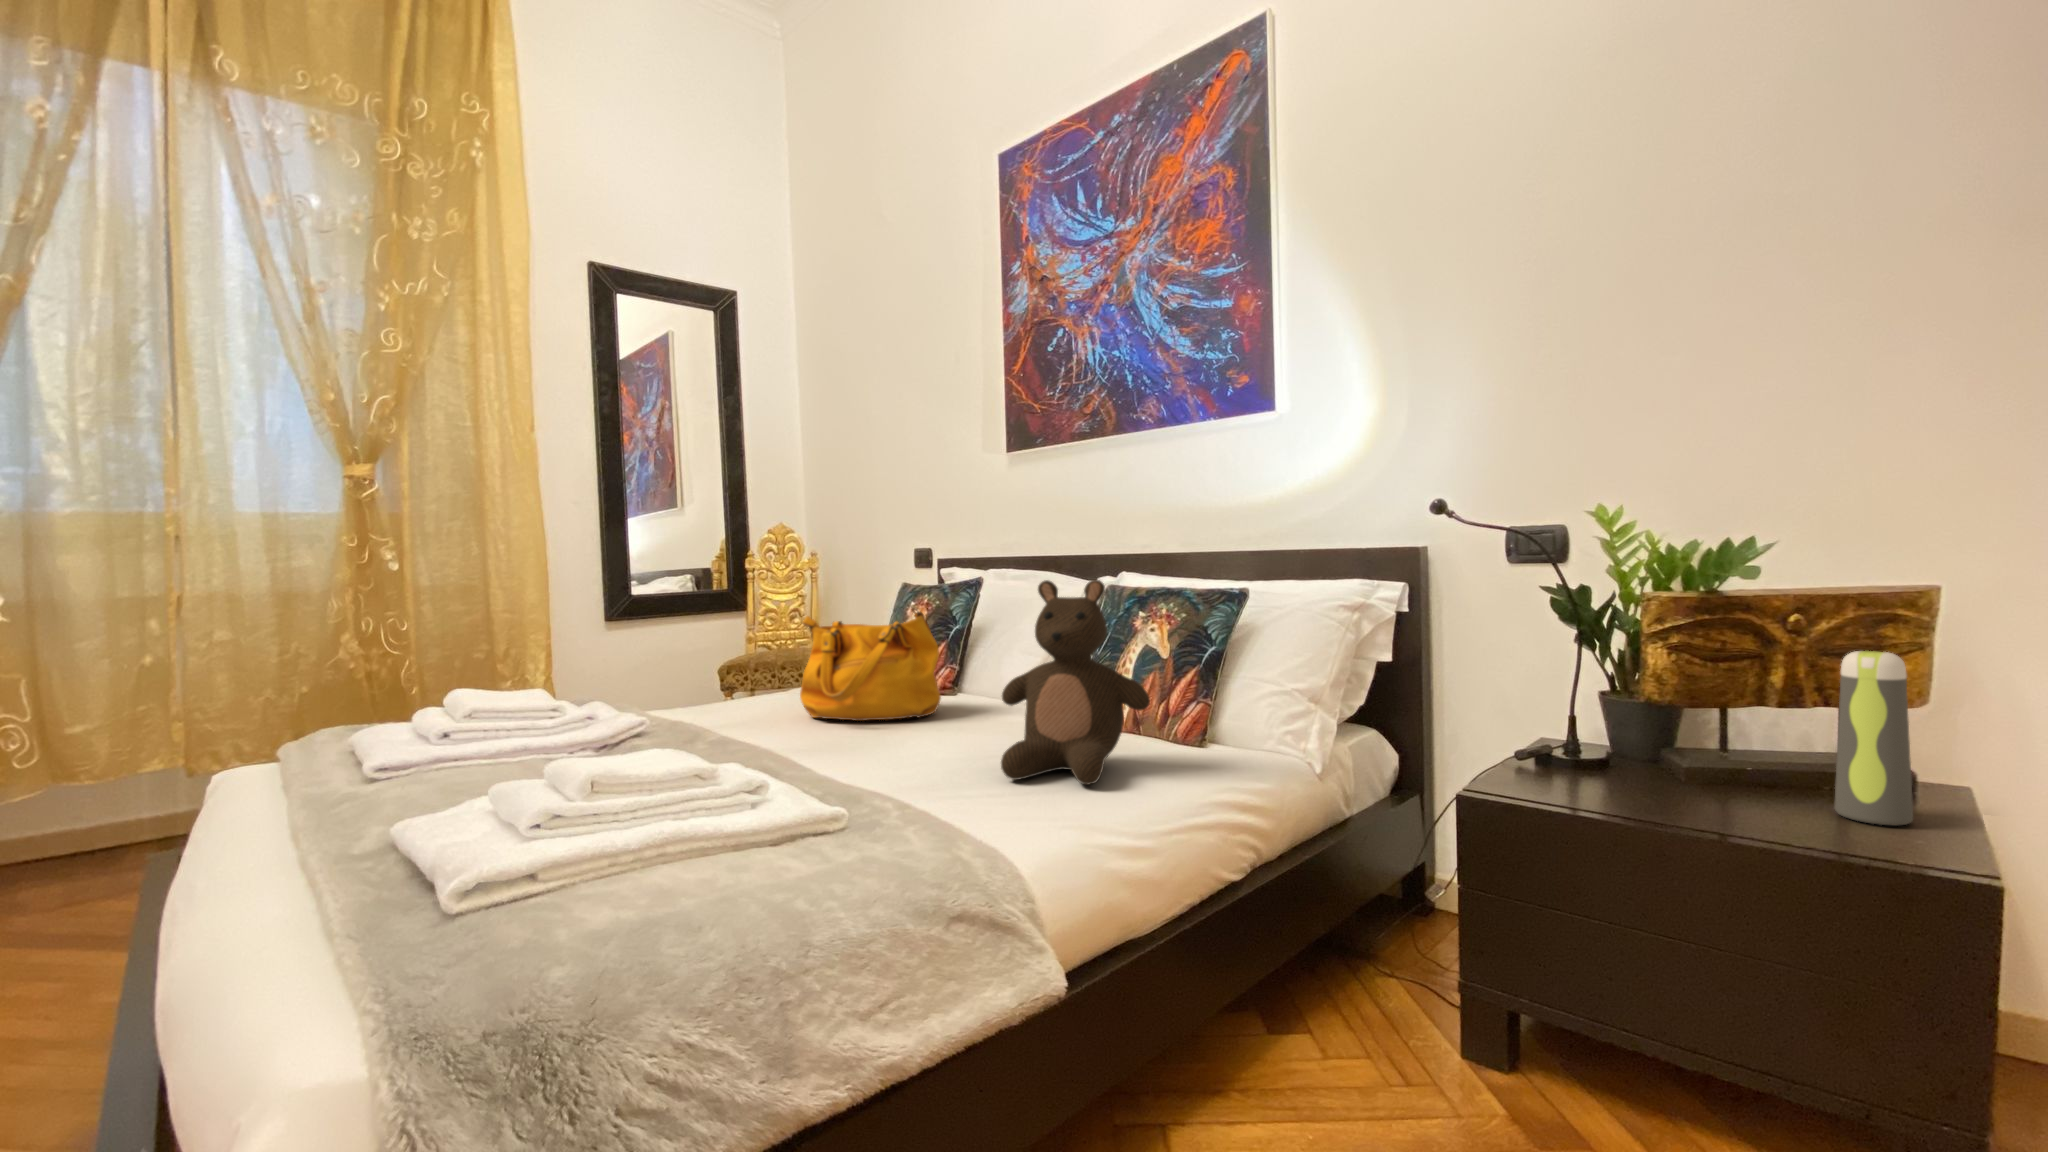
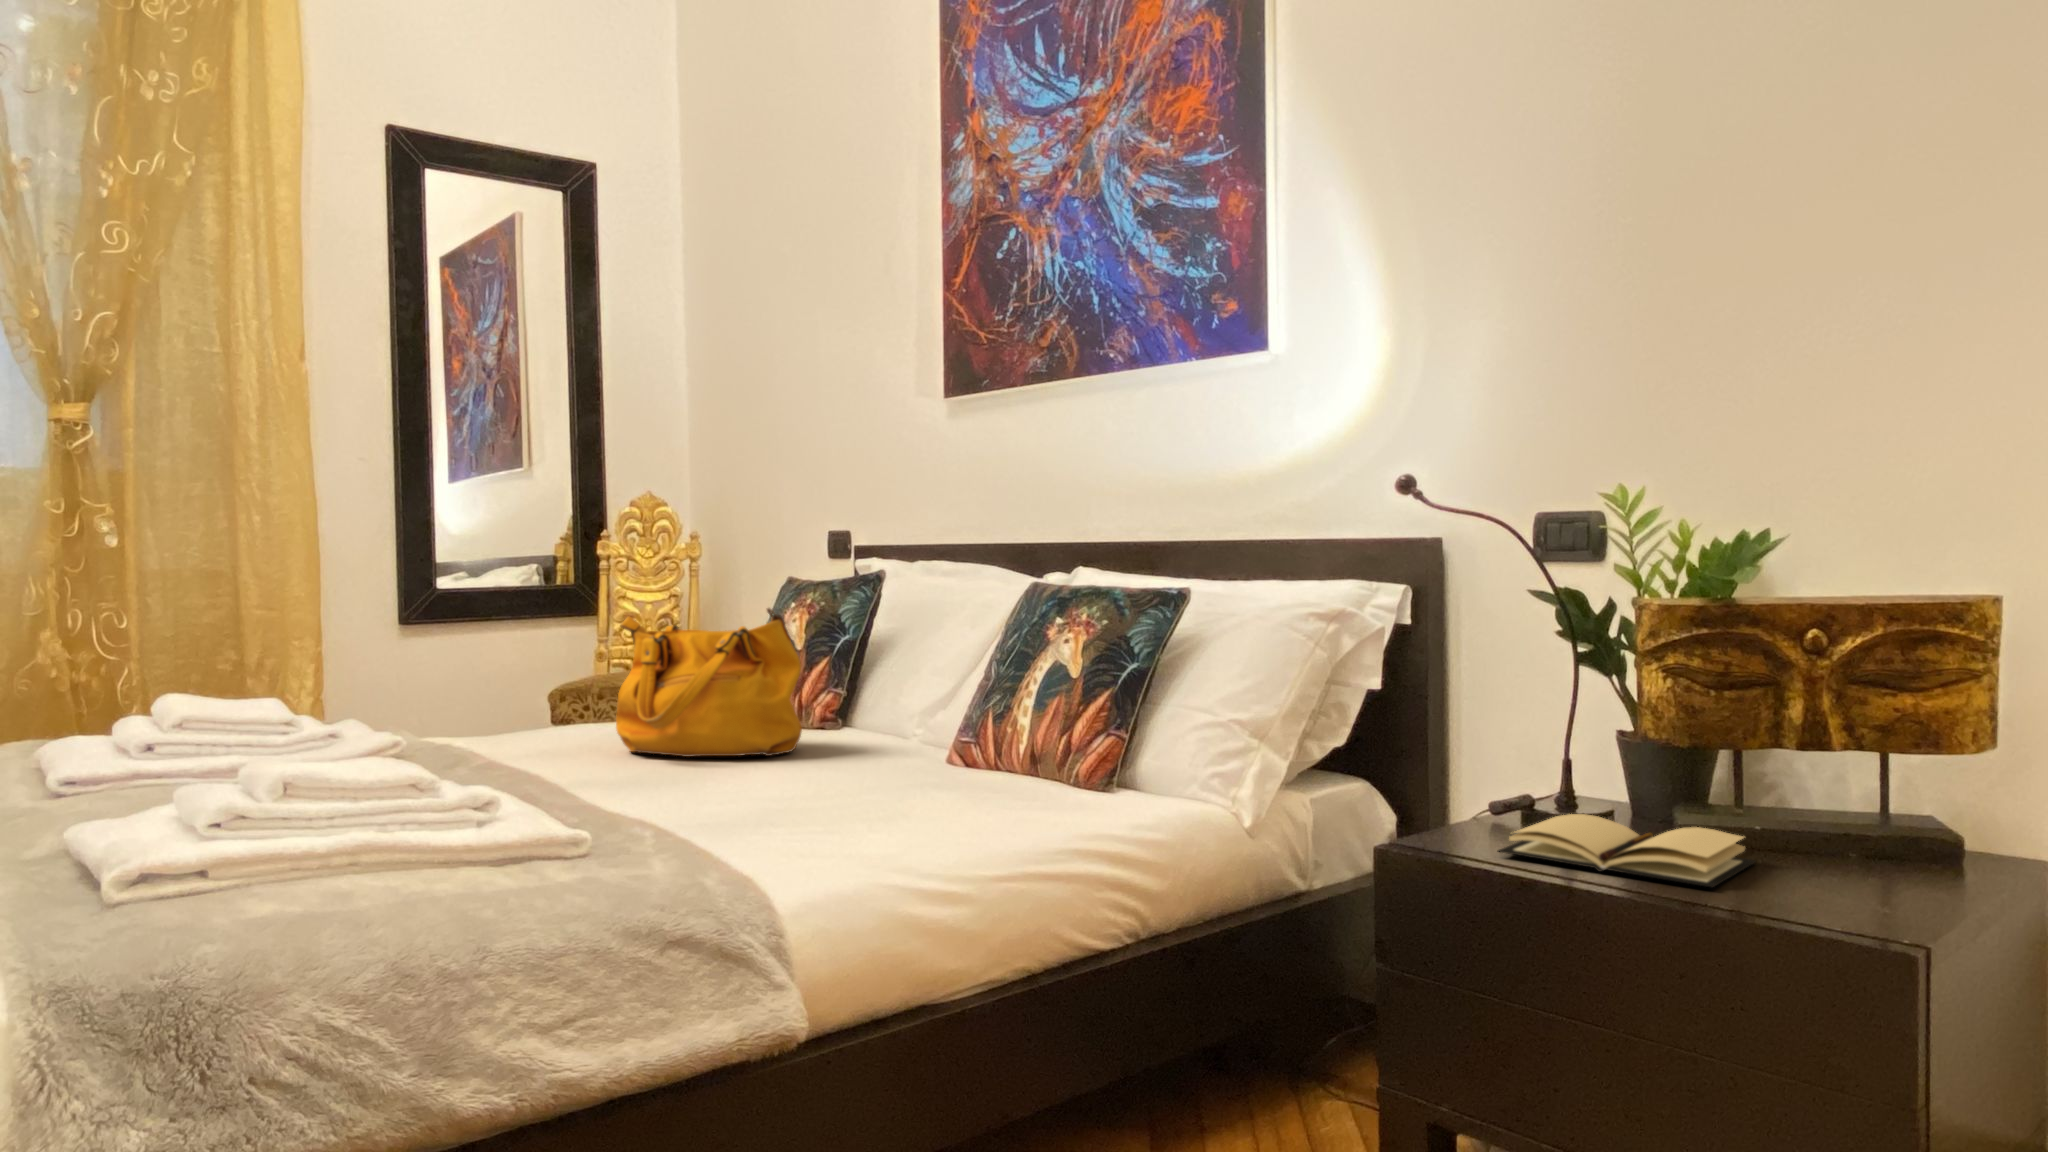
stuffed bear: present [1001,580,1150,785] -> none [814,569,1014,827]
water bottle: present [1834,651,1913,825] -> none [1821,674,1905,894]
book: none [1561,758,1767,825] -> present [1499,814,1756,887]

